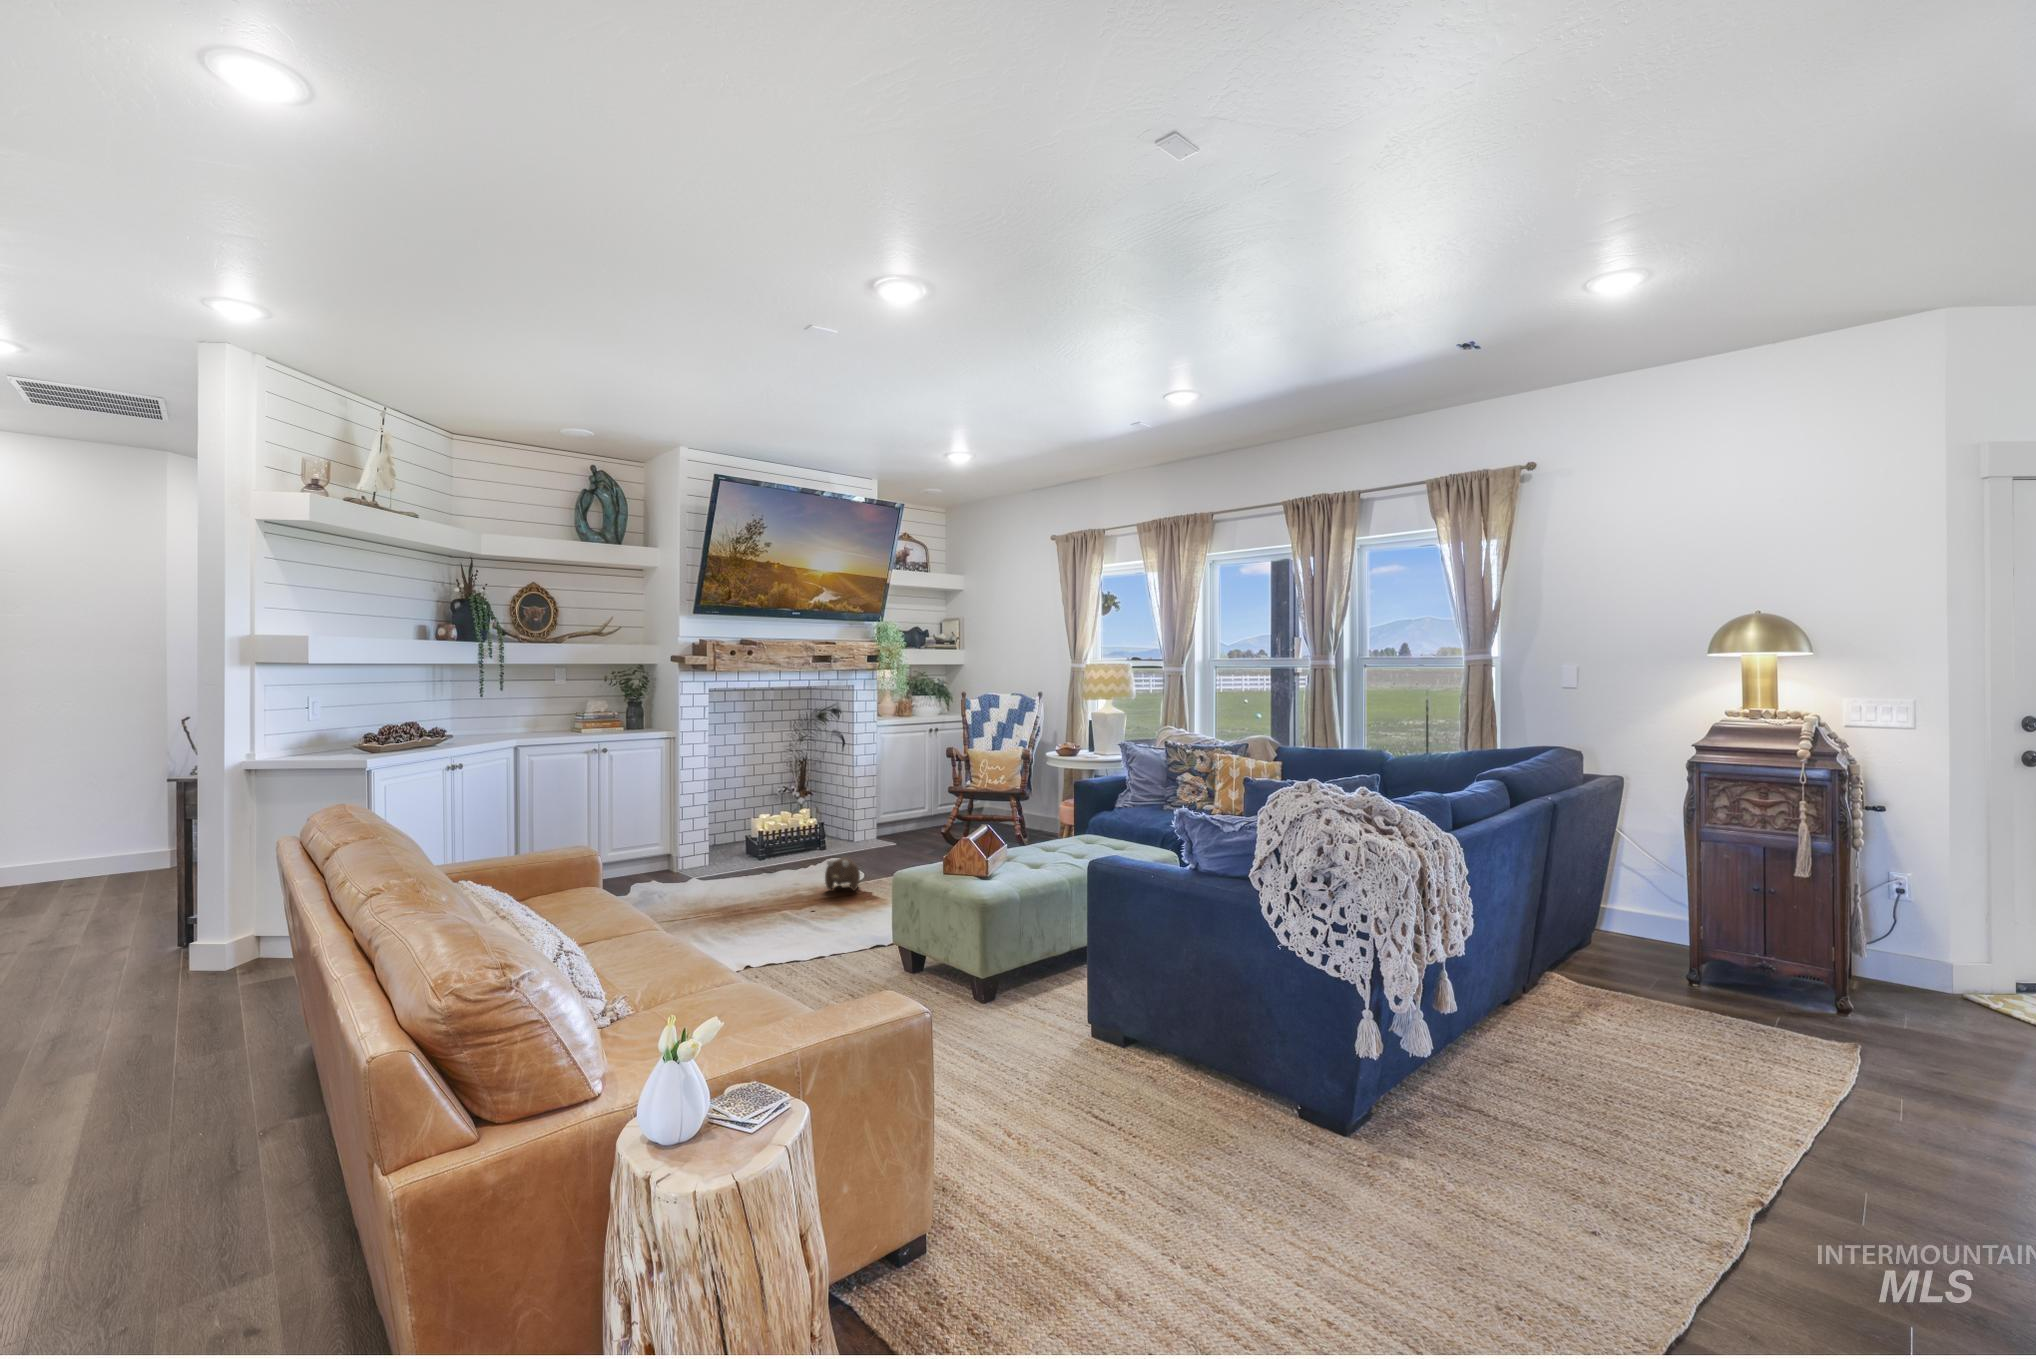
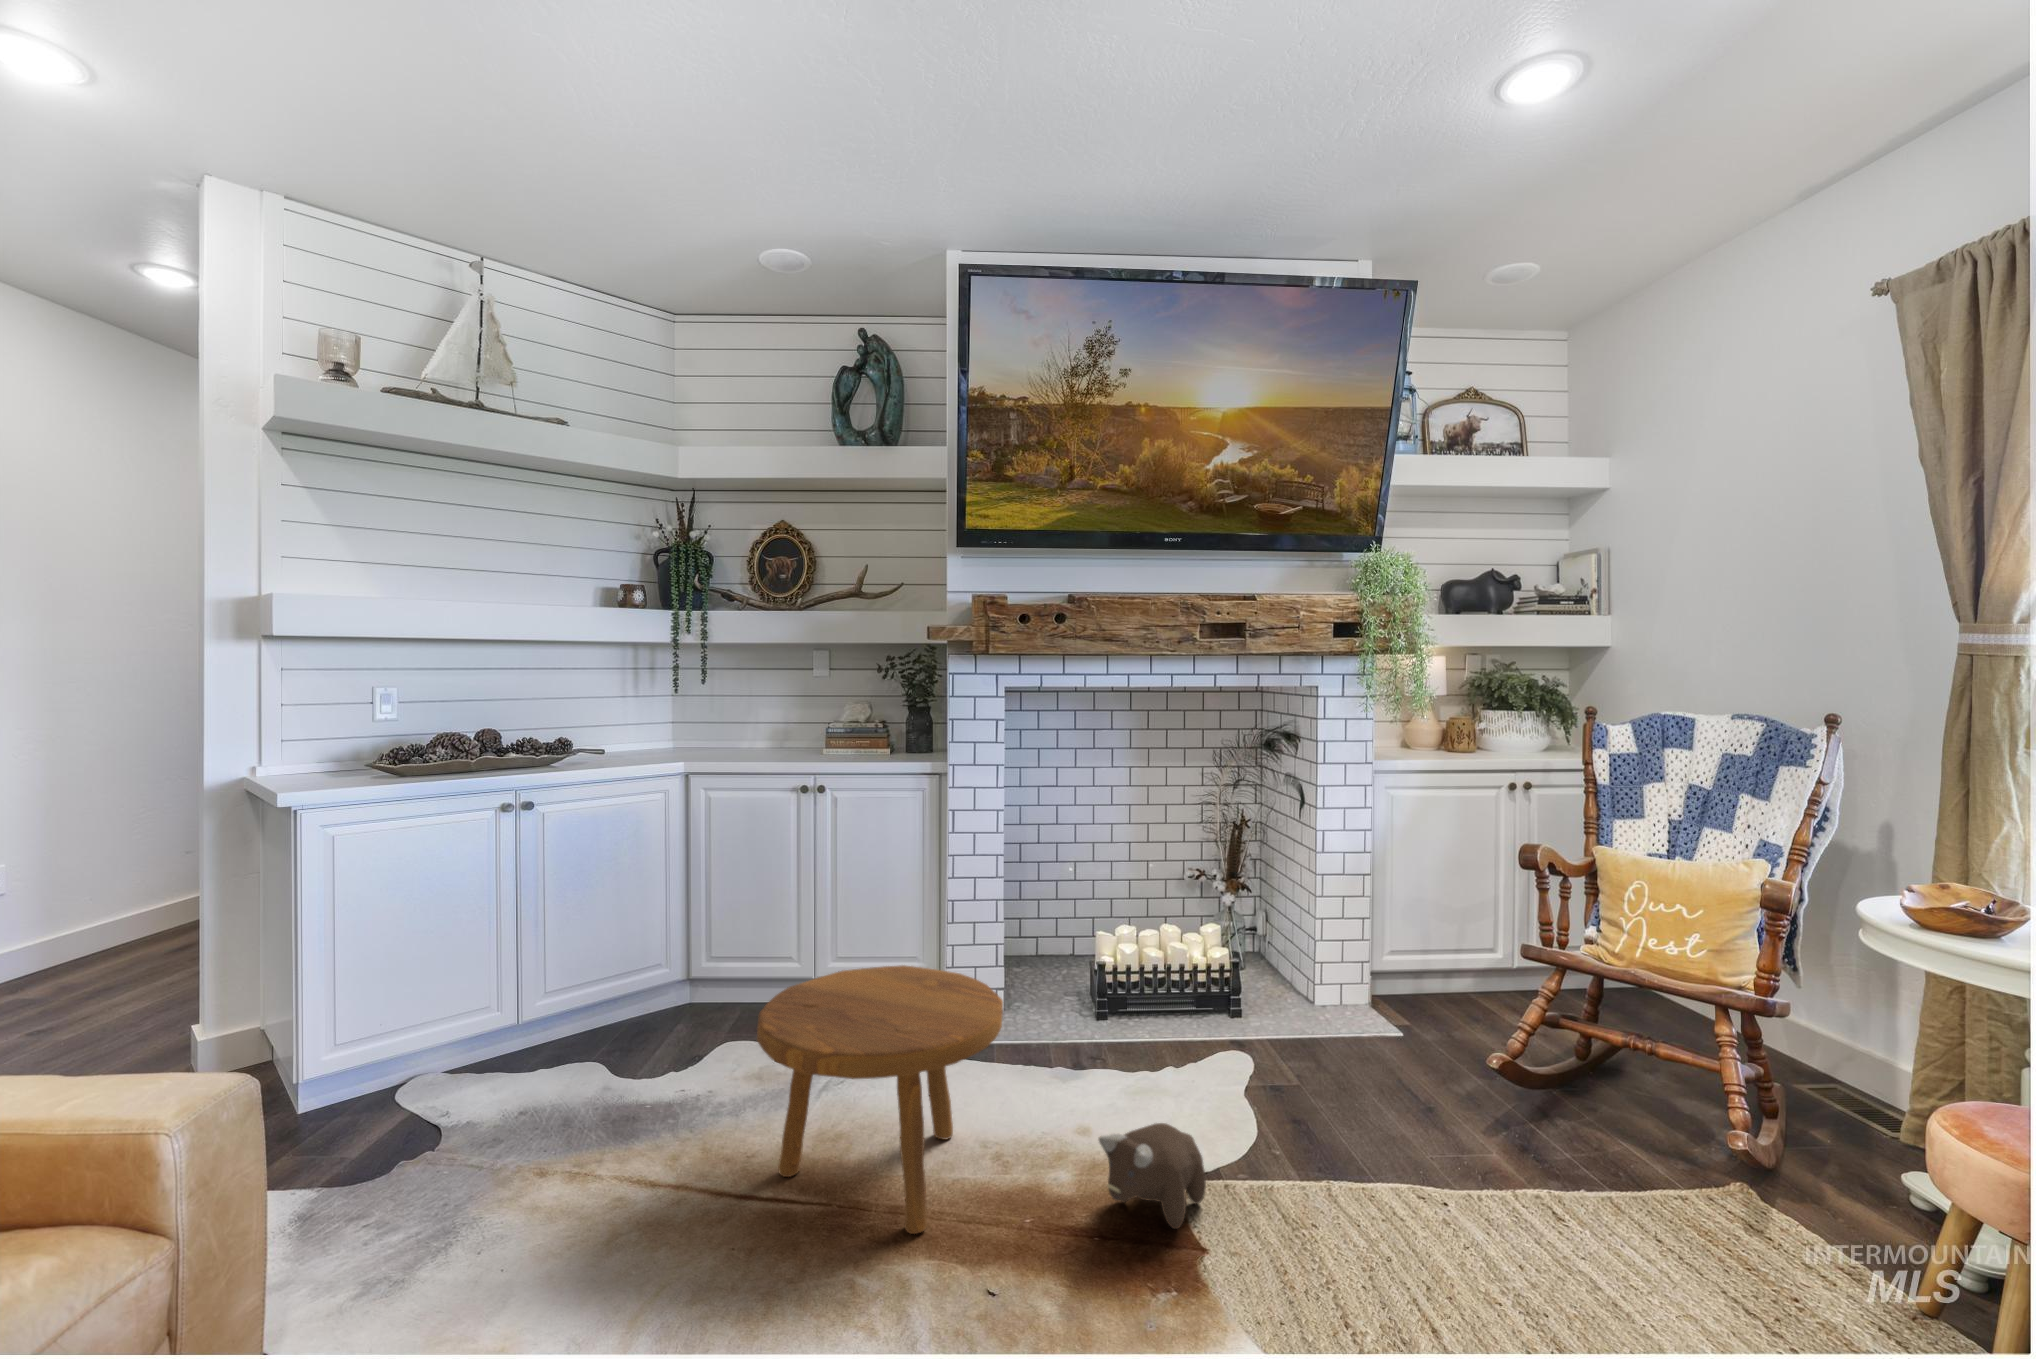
footstool: none [670,818,782,911] -> present [757,965,1003,1234]

